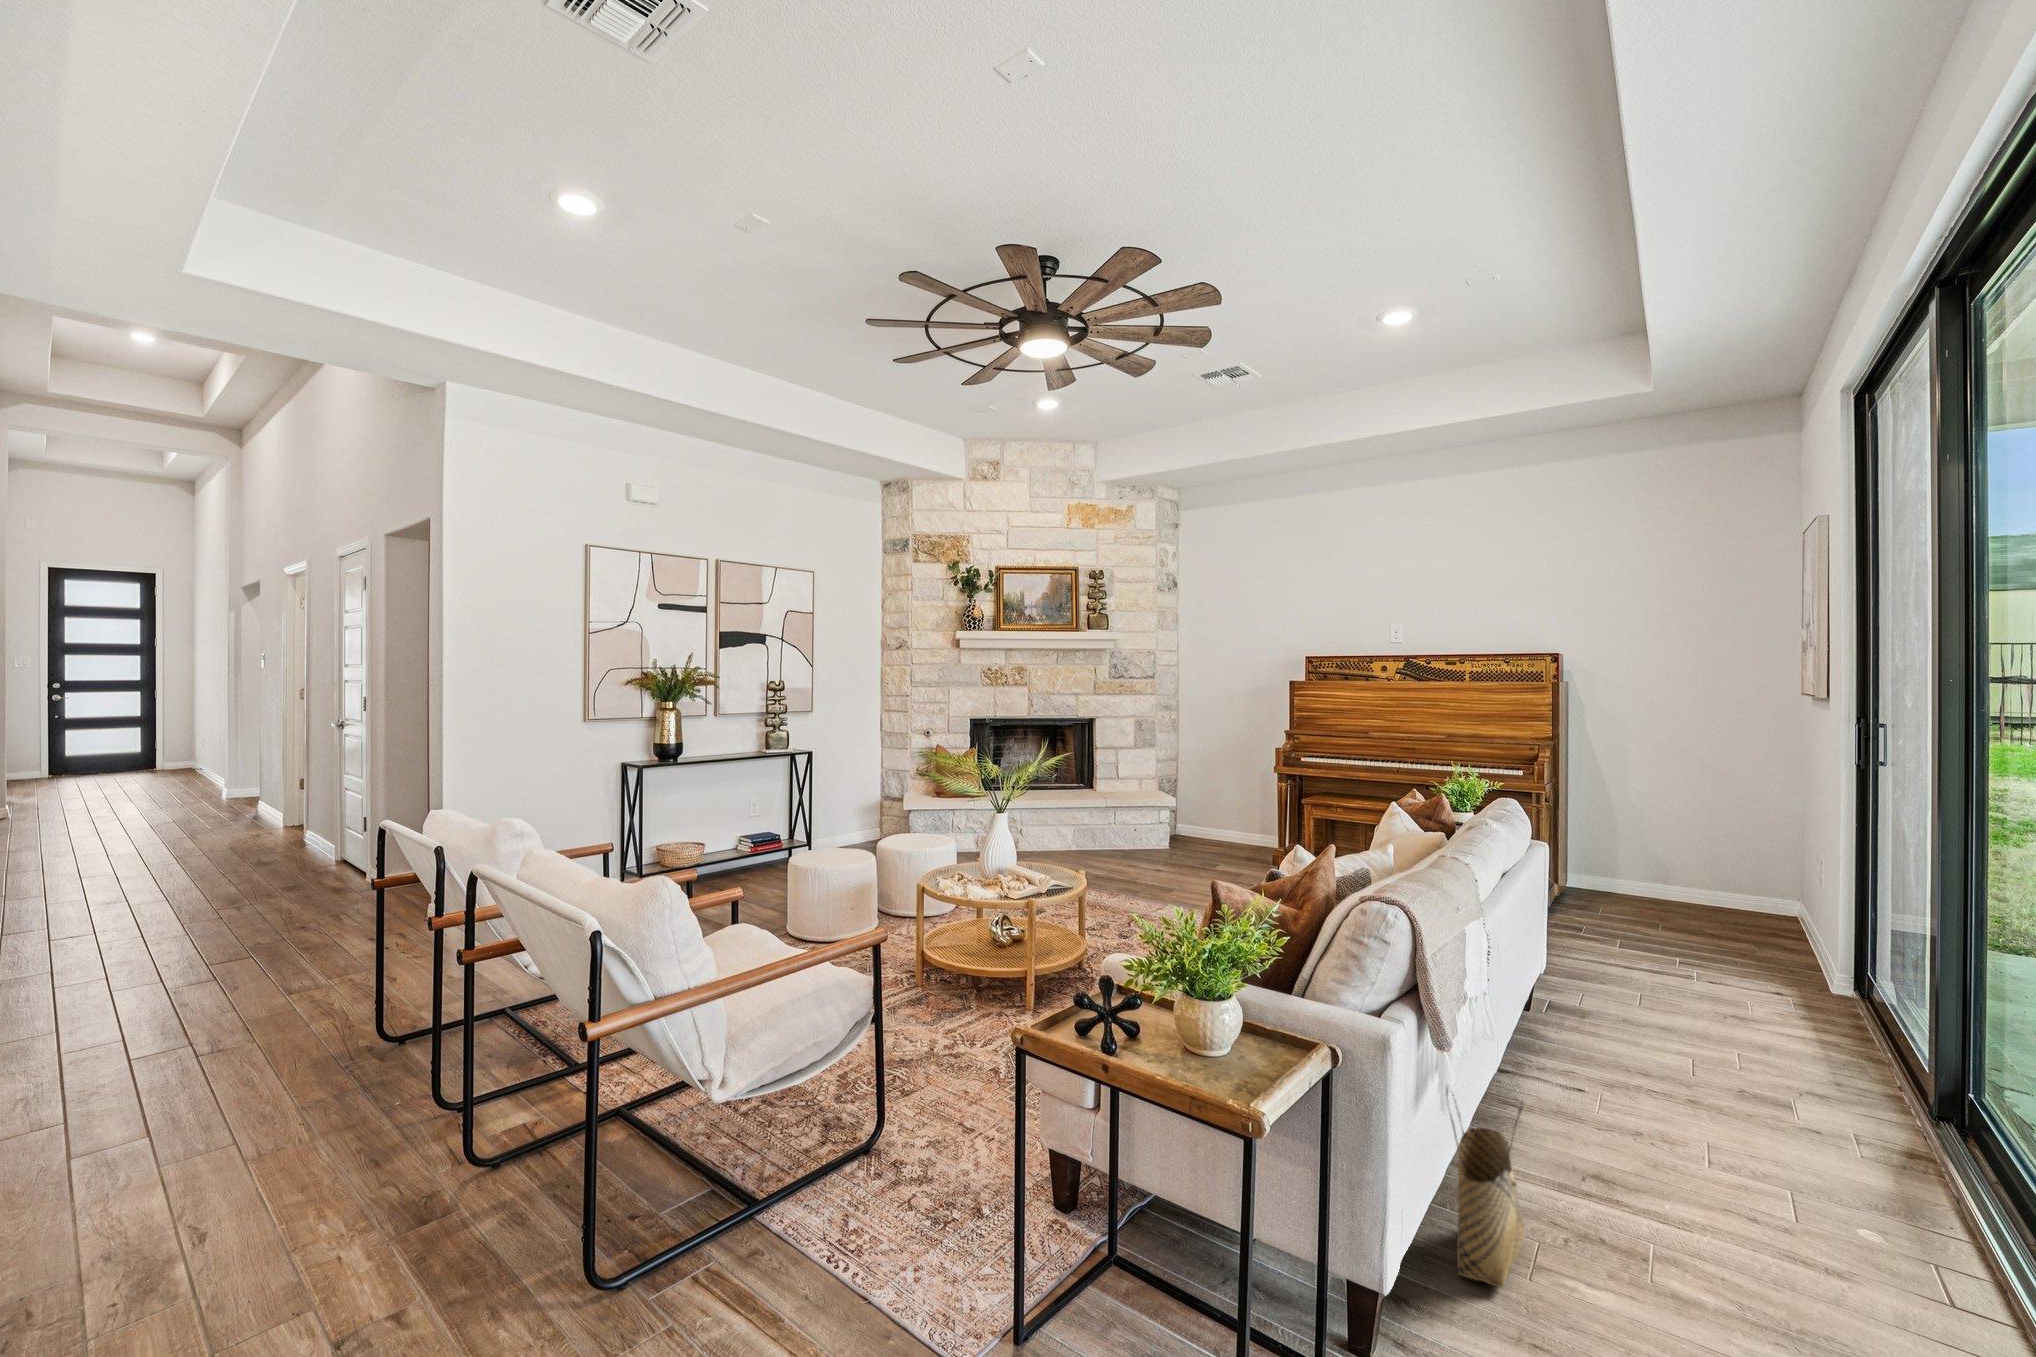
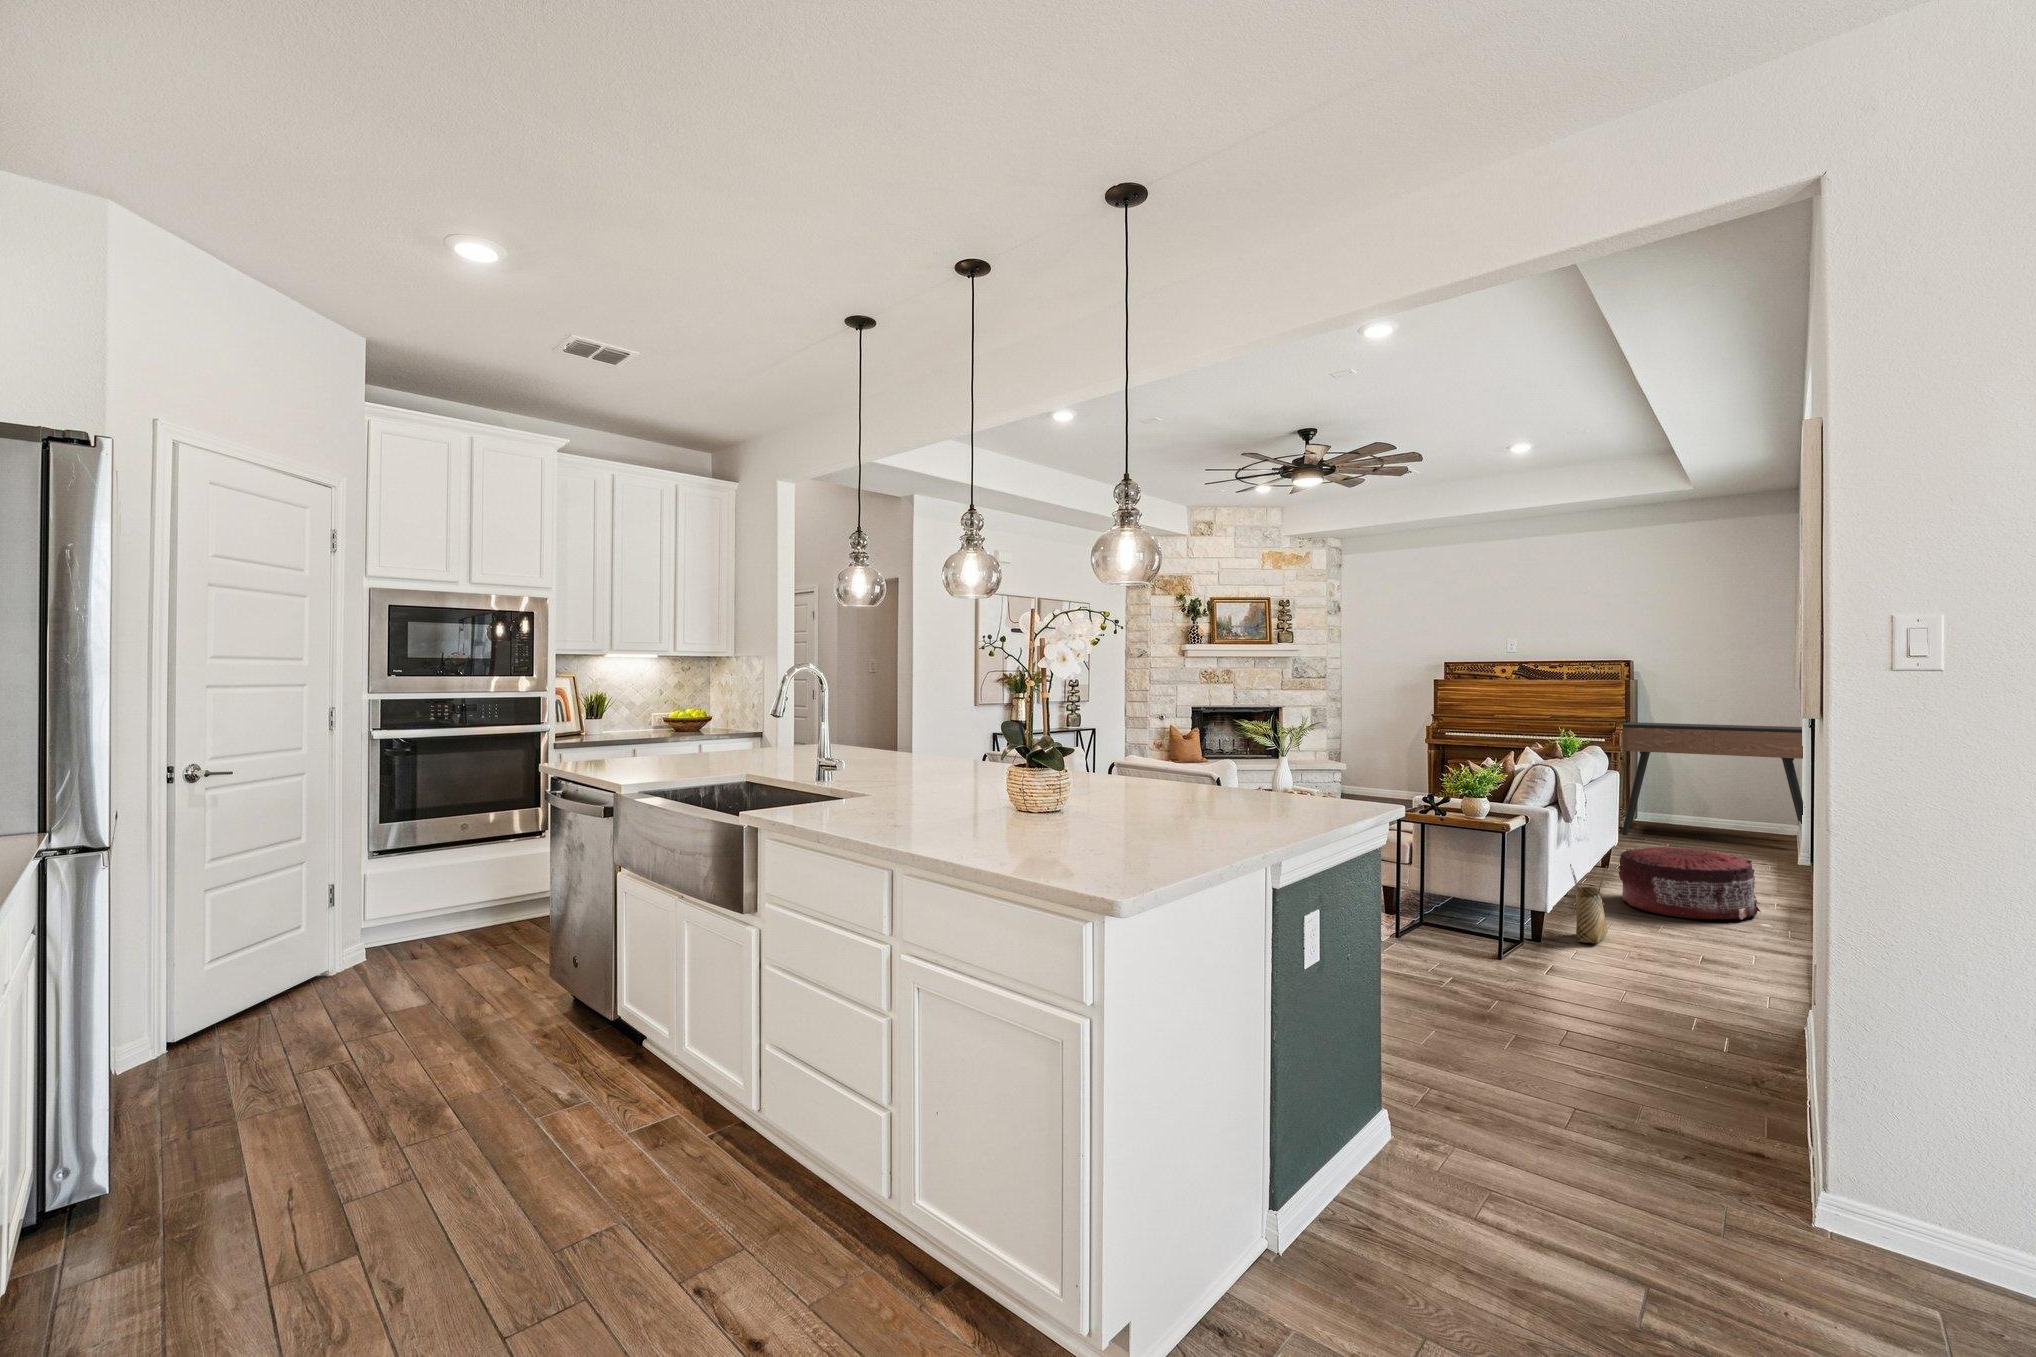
console table: none [1545,744,1830,947] -> present [1622,722,1803,836]
pouf: none [1544,986,1814,1170] -> present [1618,846,1760,919]

